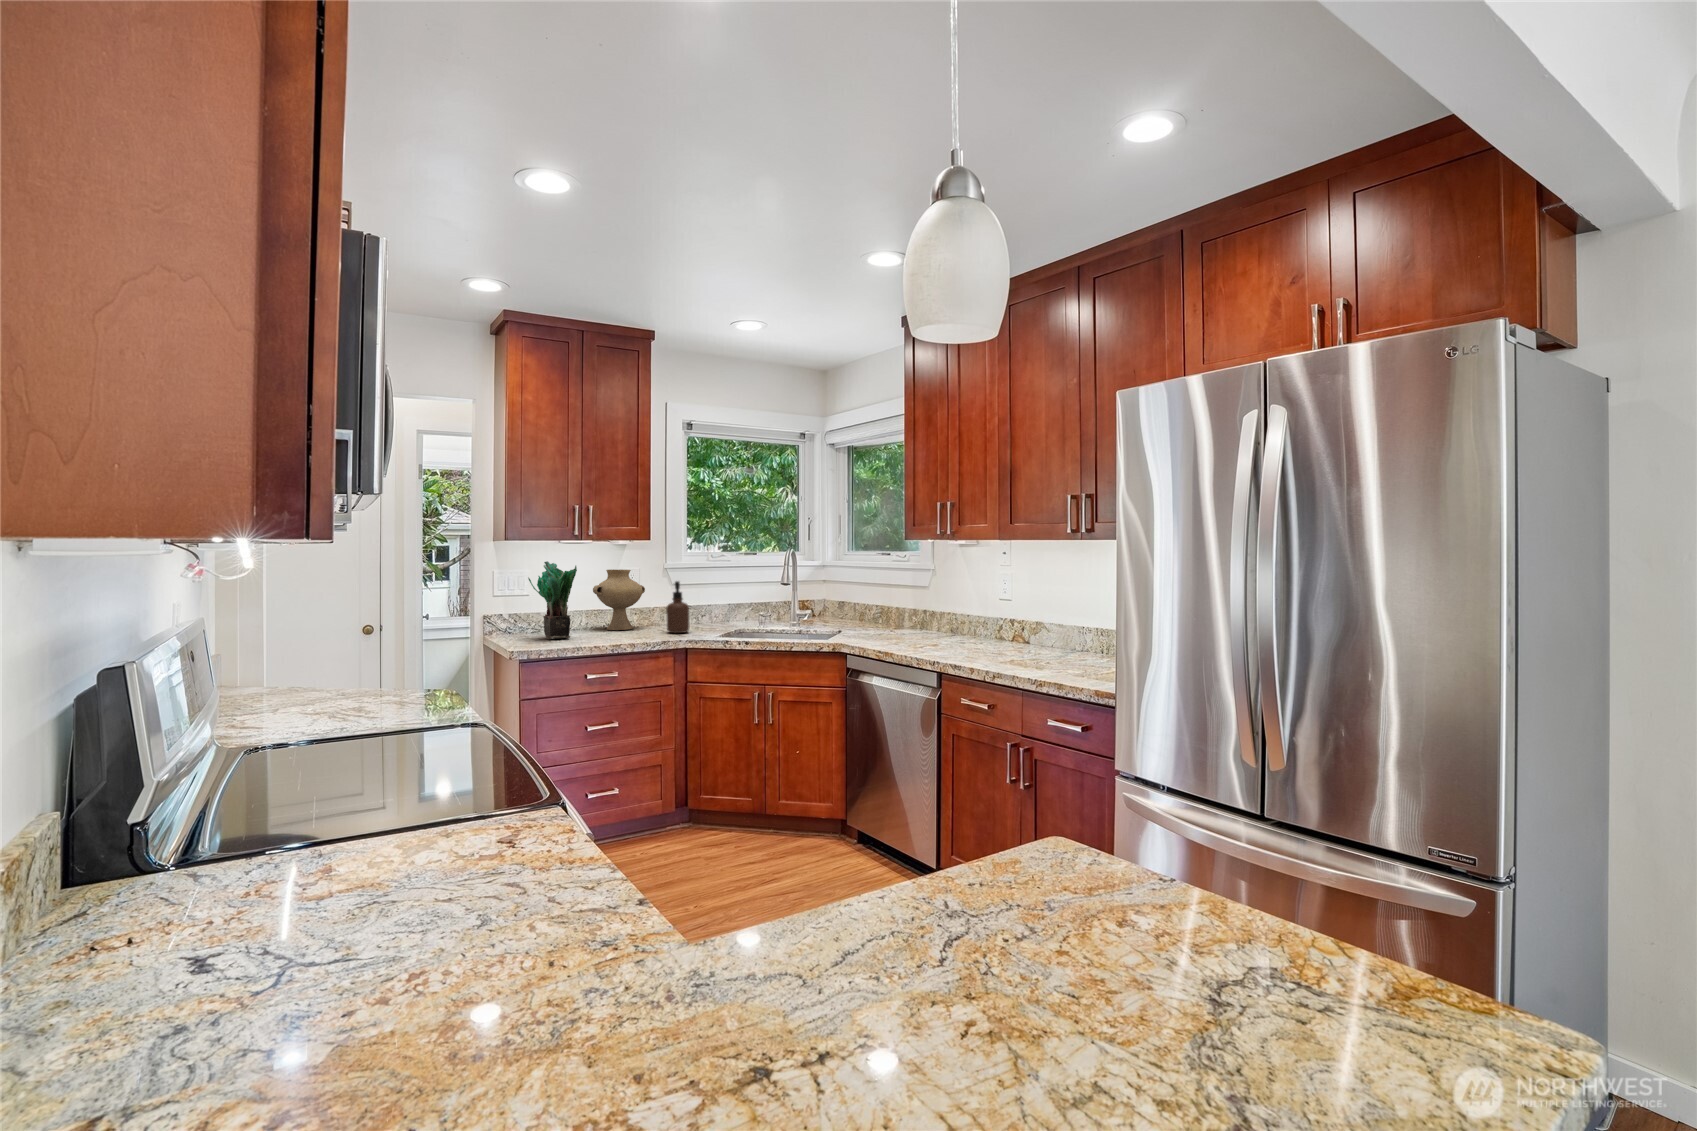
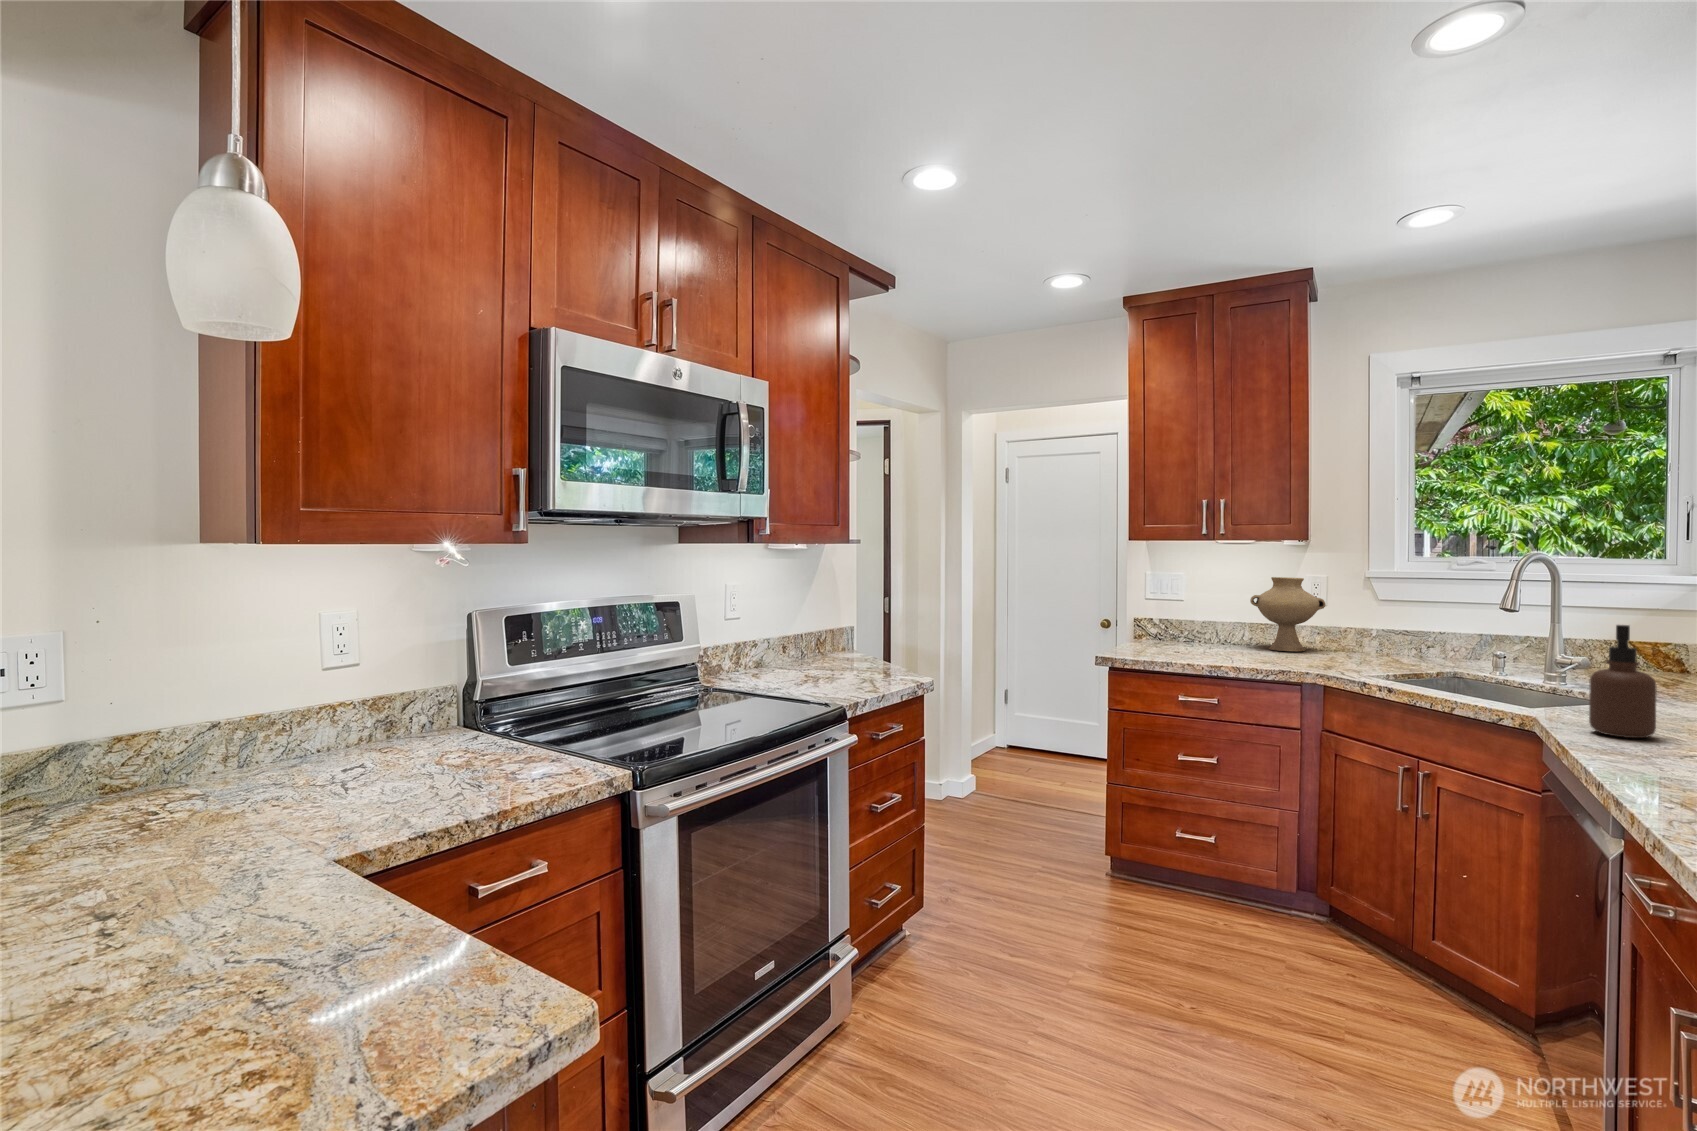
potted plant: present [528,561,577,639] -> none [1148,565,1198,651]
soap dispenser: present [666,581,690,633] -> present [1589,625,1657,738]

